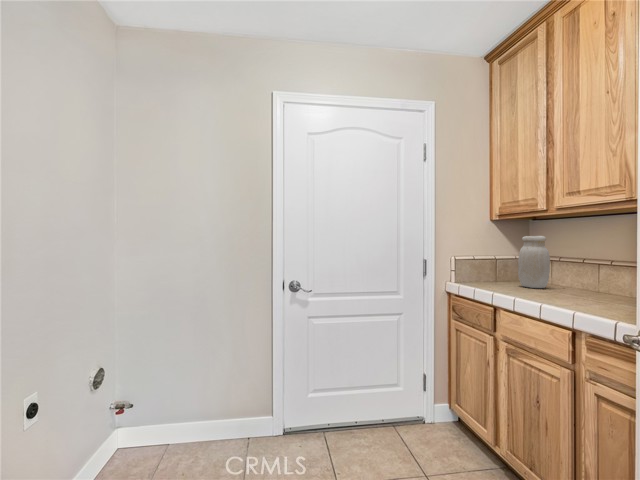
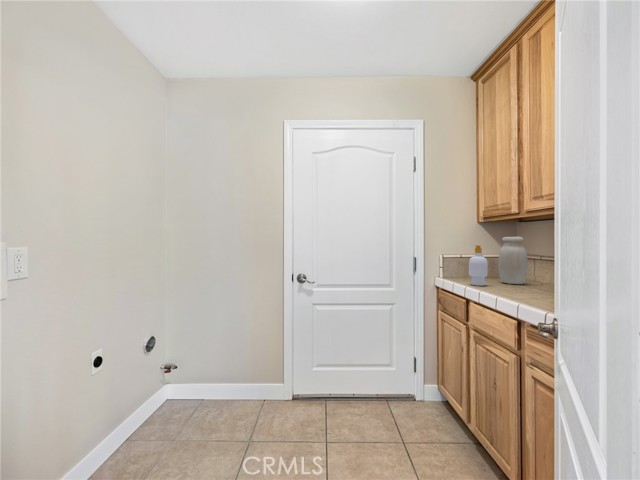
soap bottle: none [492,246,513,291] -> present [469,245,488,286]

